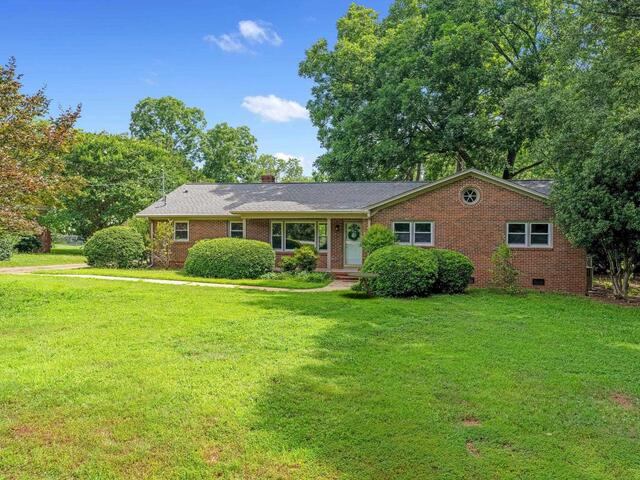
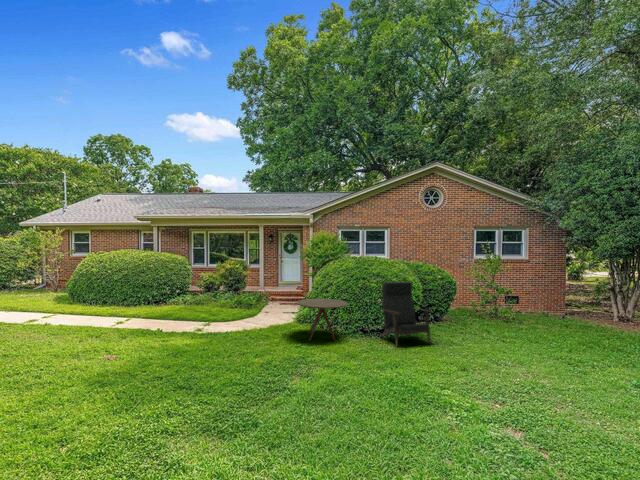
lounge chair: none [401,262,433,302] -> present [381,281,431,347]

